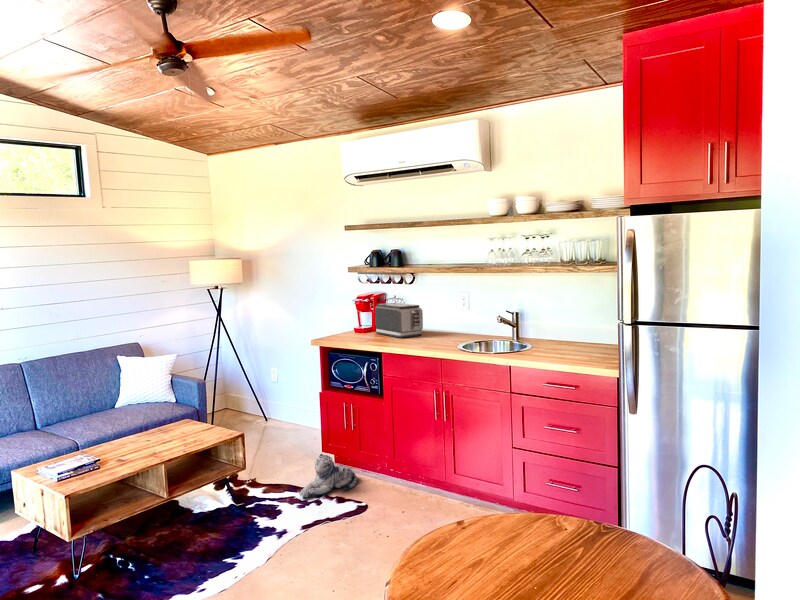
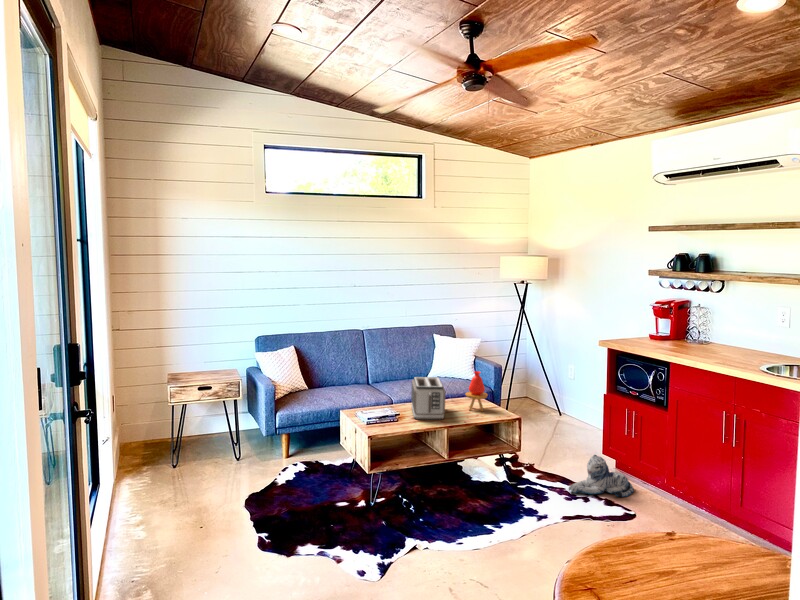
toaster: present [375,303,423,338] -> present [411,377,446,420]
vase: none [176,391,203,437] -> present [466,371,488,411]

